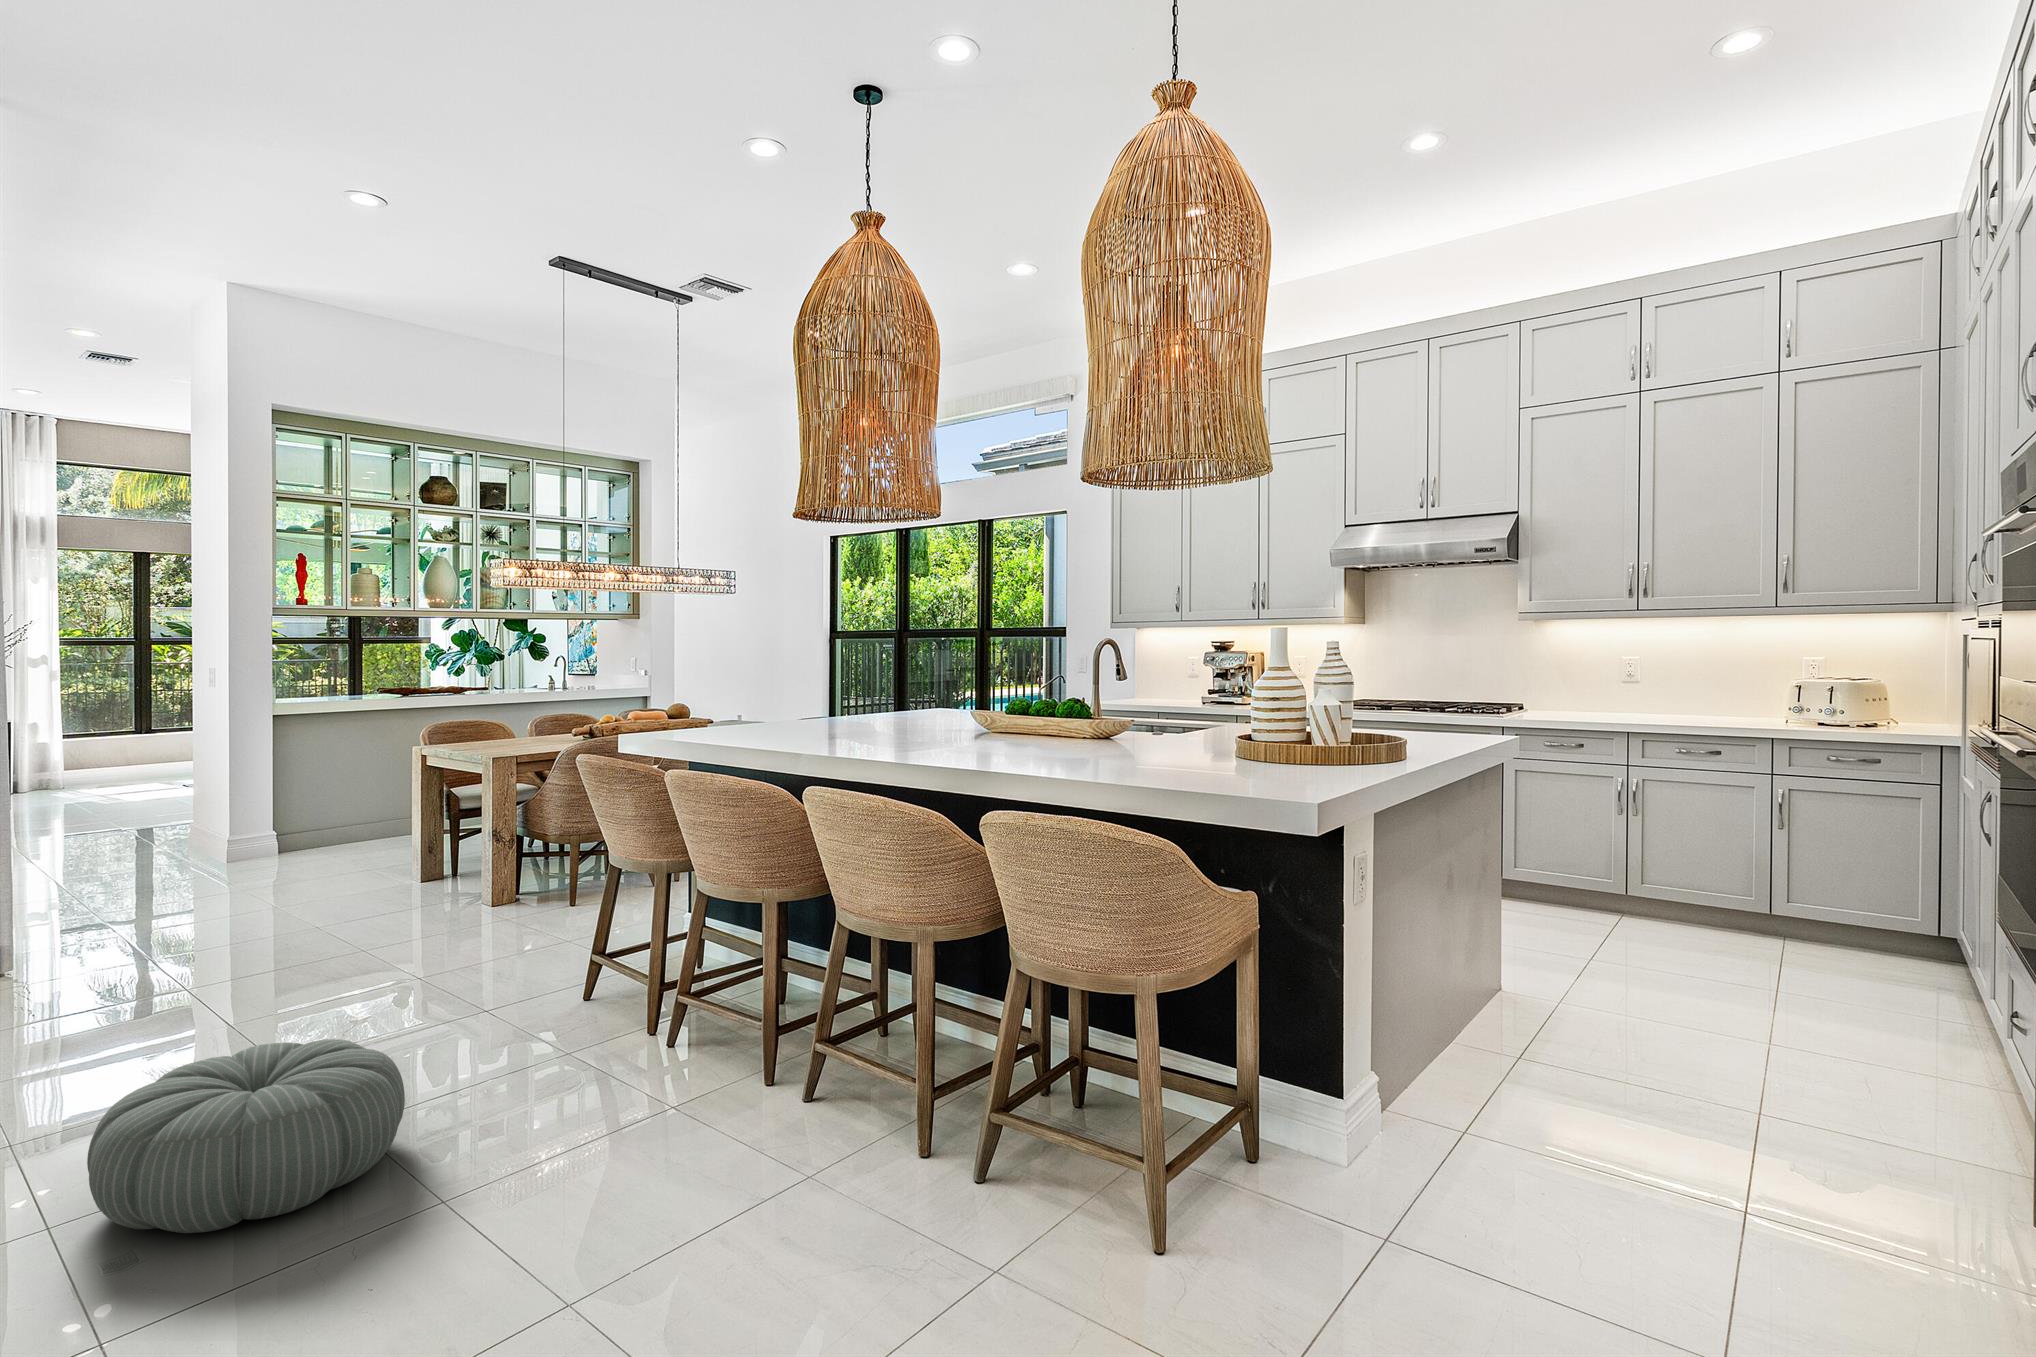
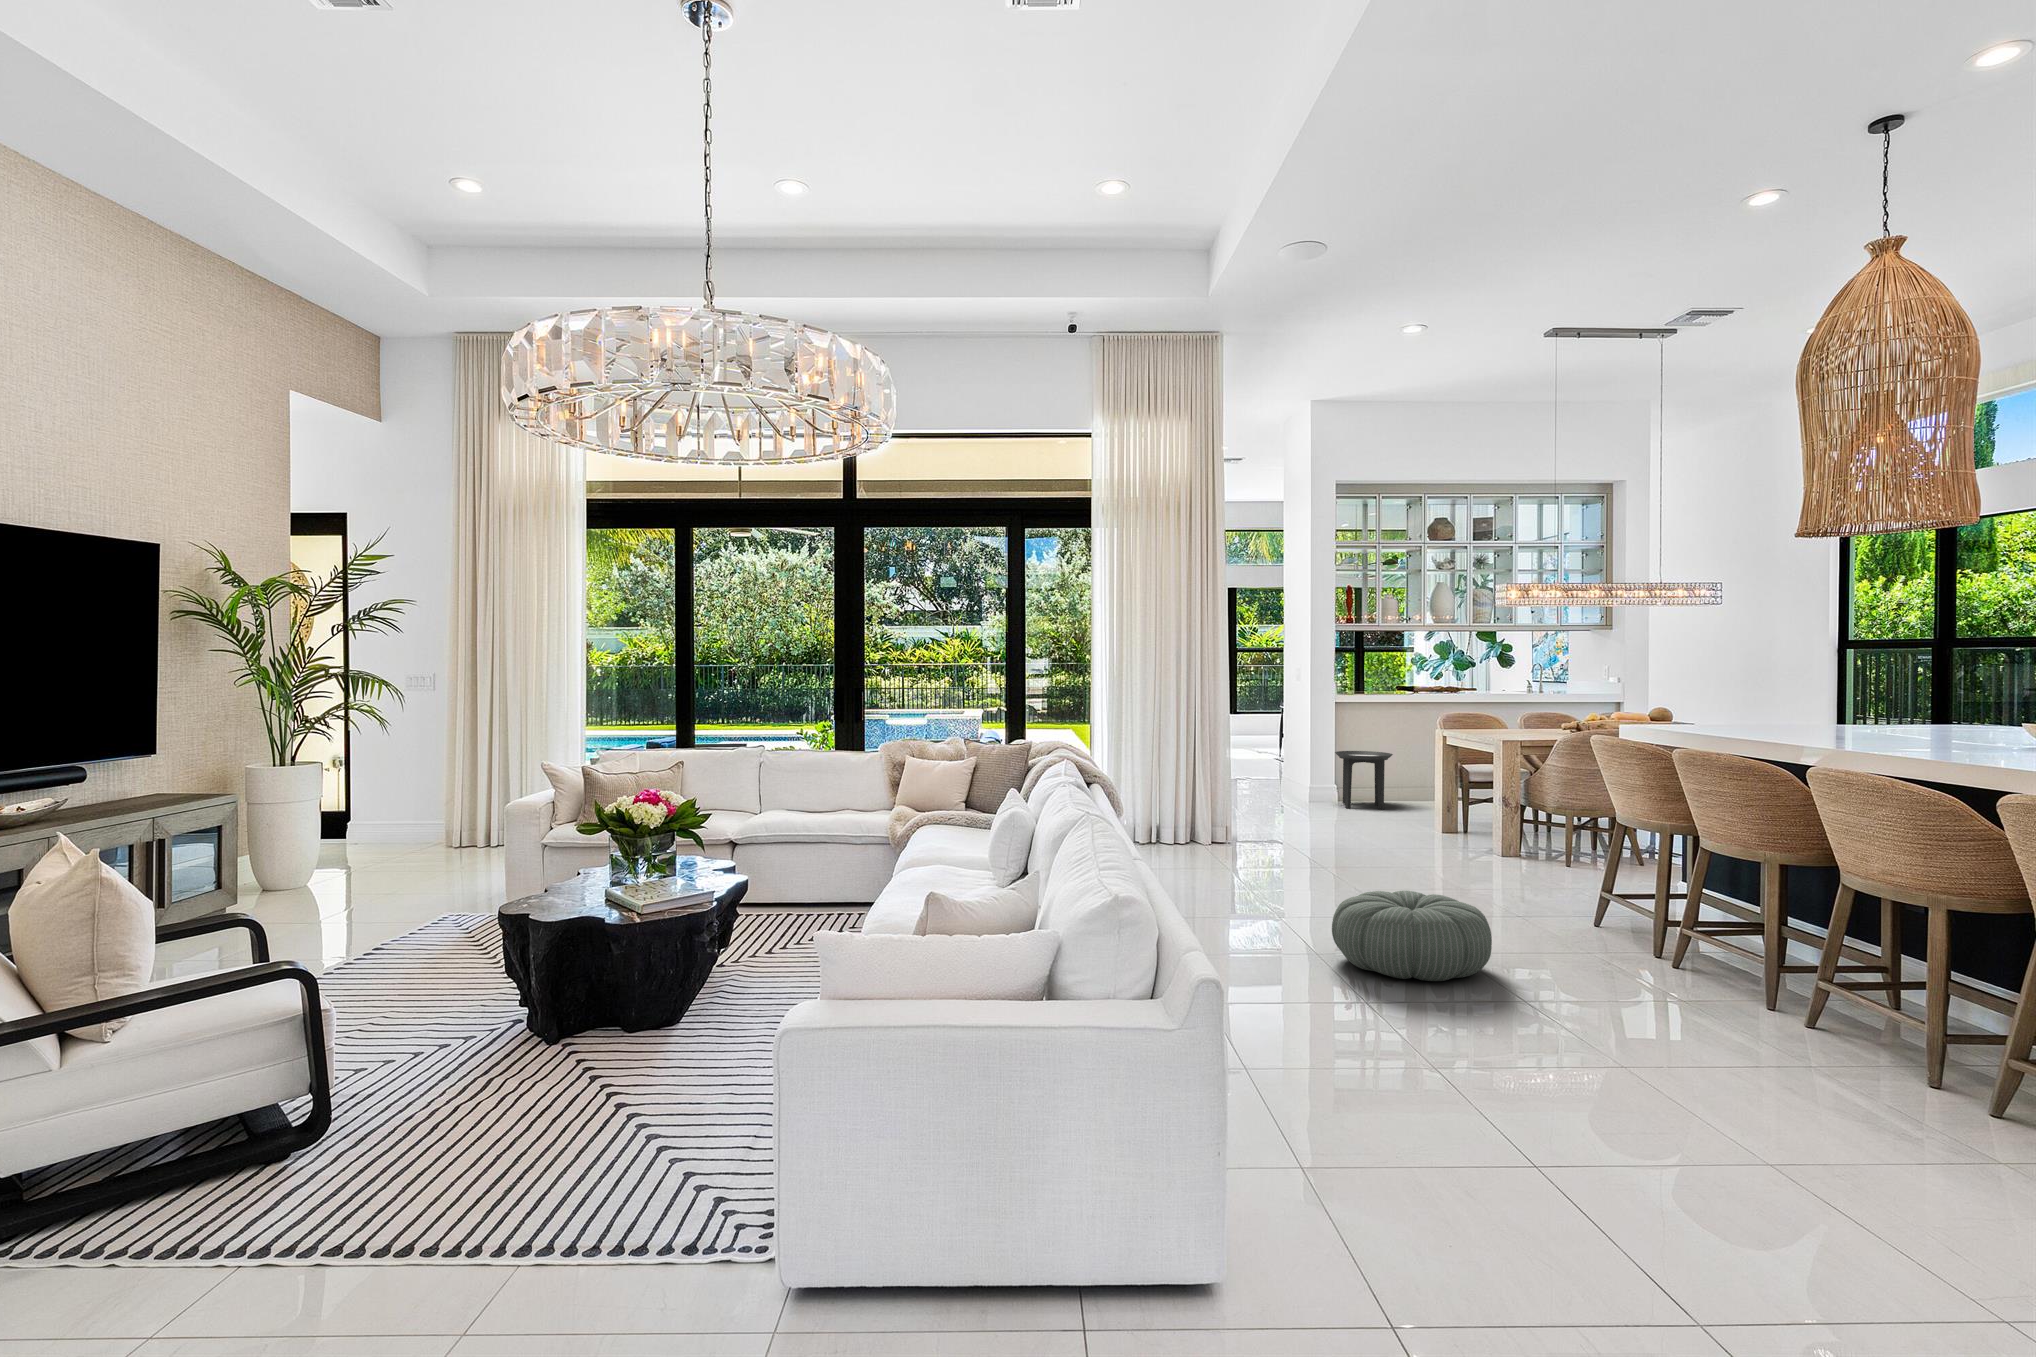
side table: none [281,771,369,852] -> present [1335,751,1393,809]

